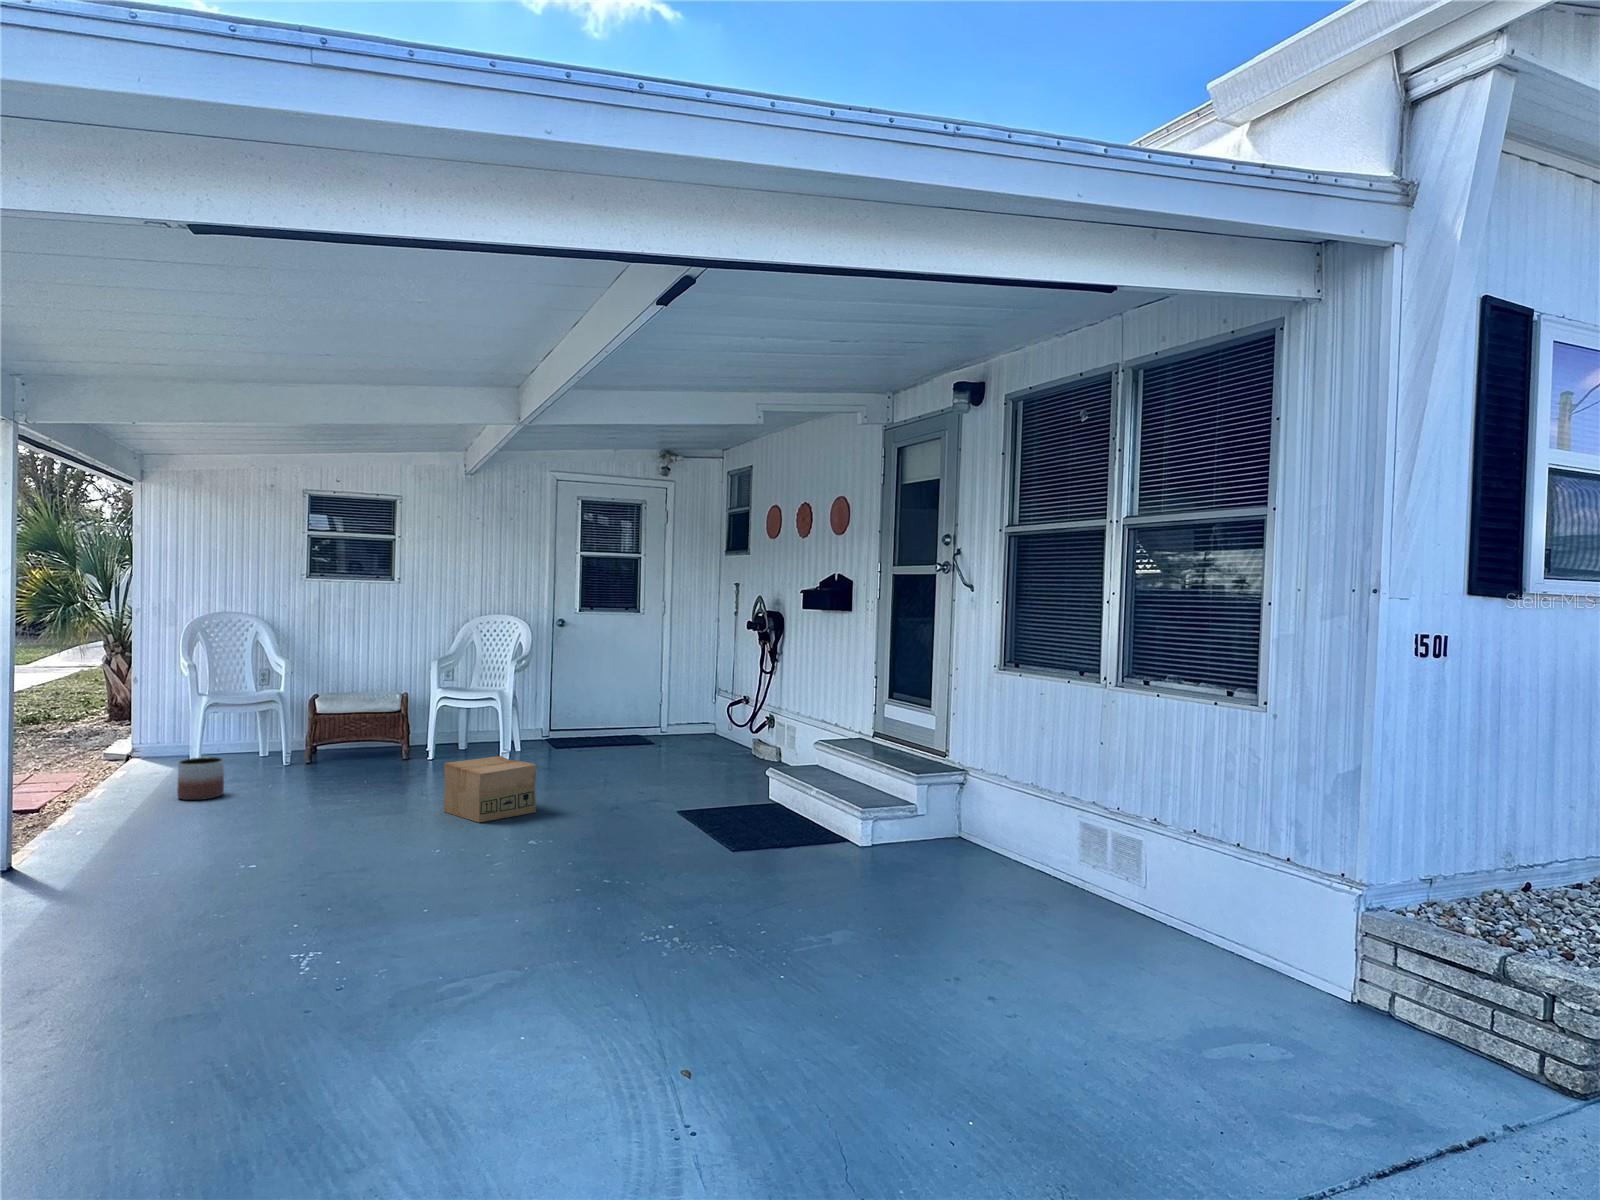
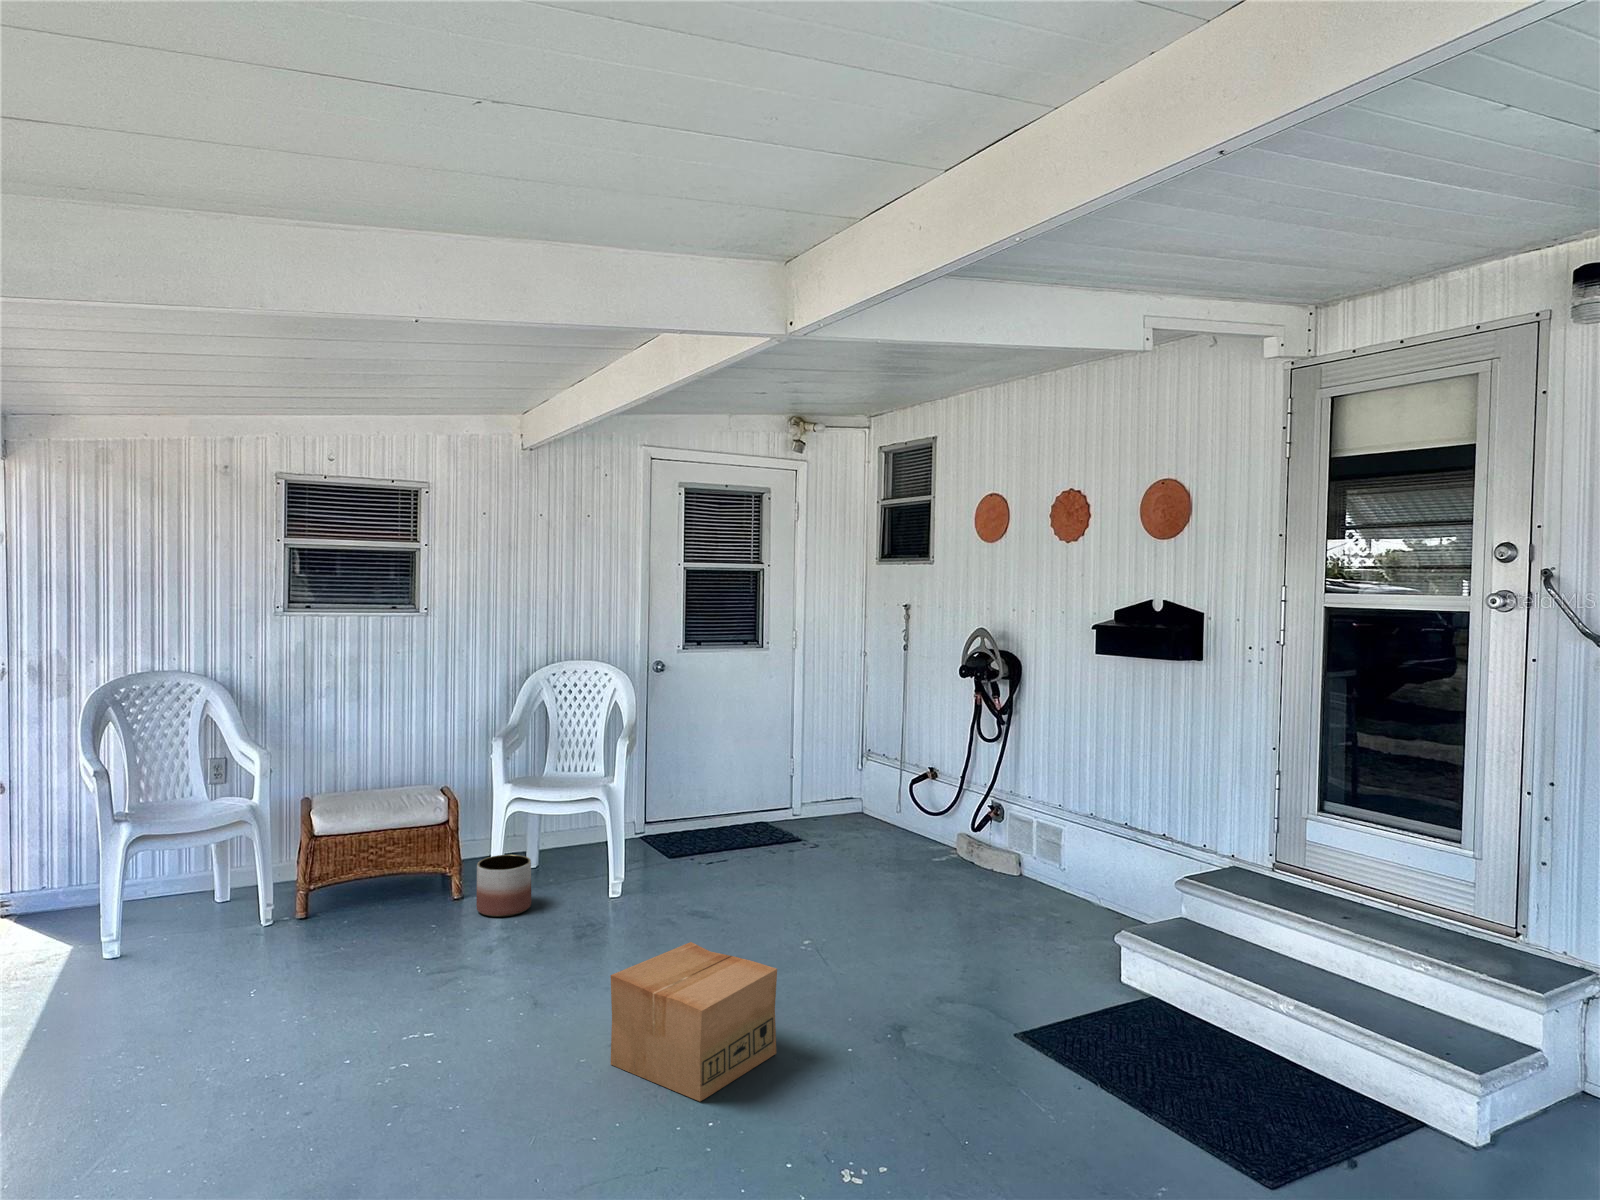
planter: present [177,757,224,800] -> present [476,855,531,917]

